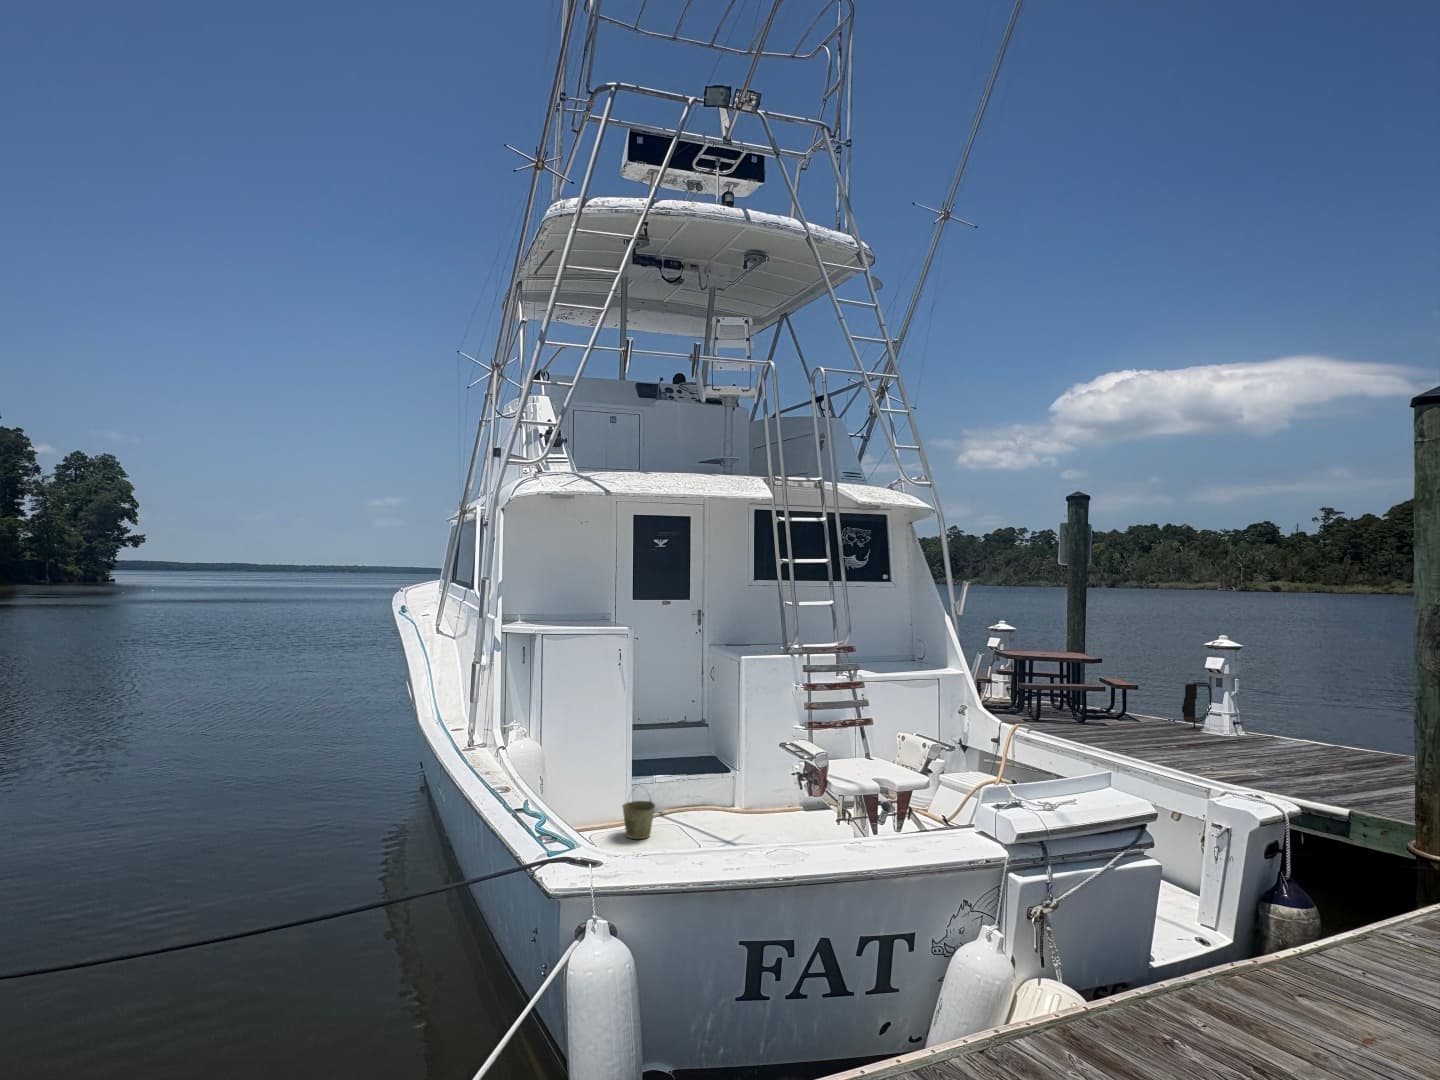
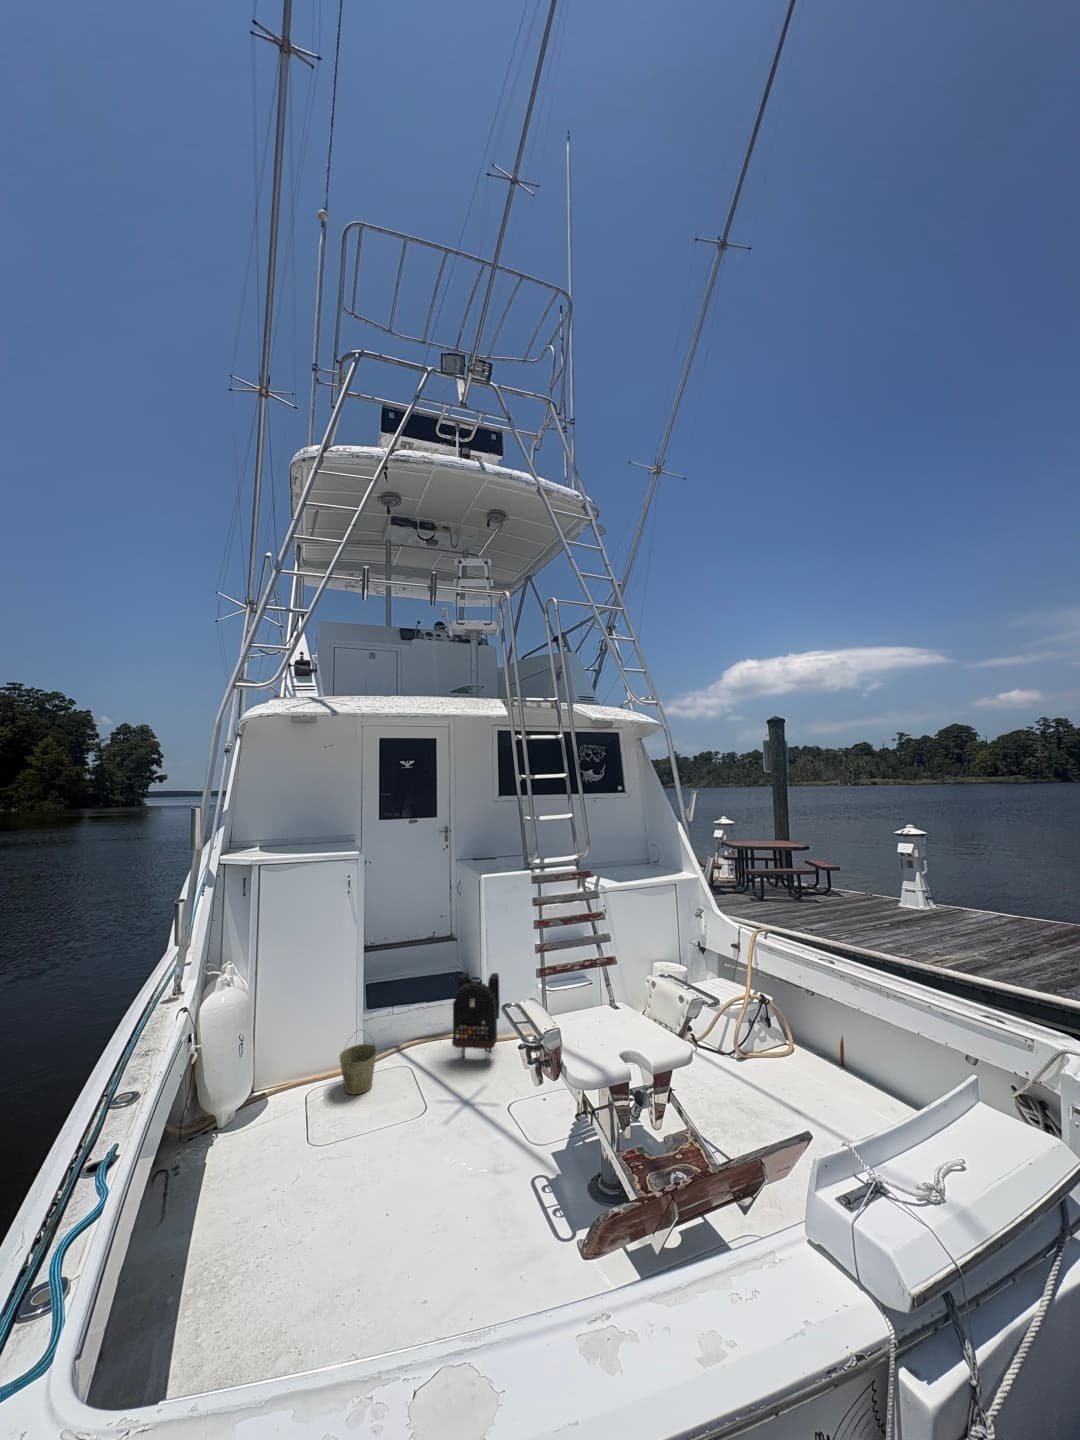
backpack: present [1182,682,1212,728] -> present [452,972,500,1057]

